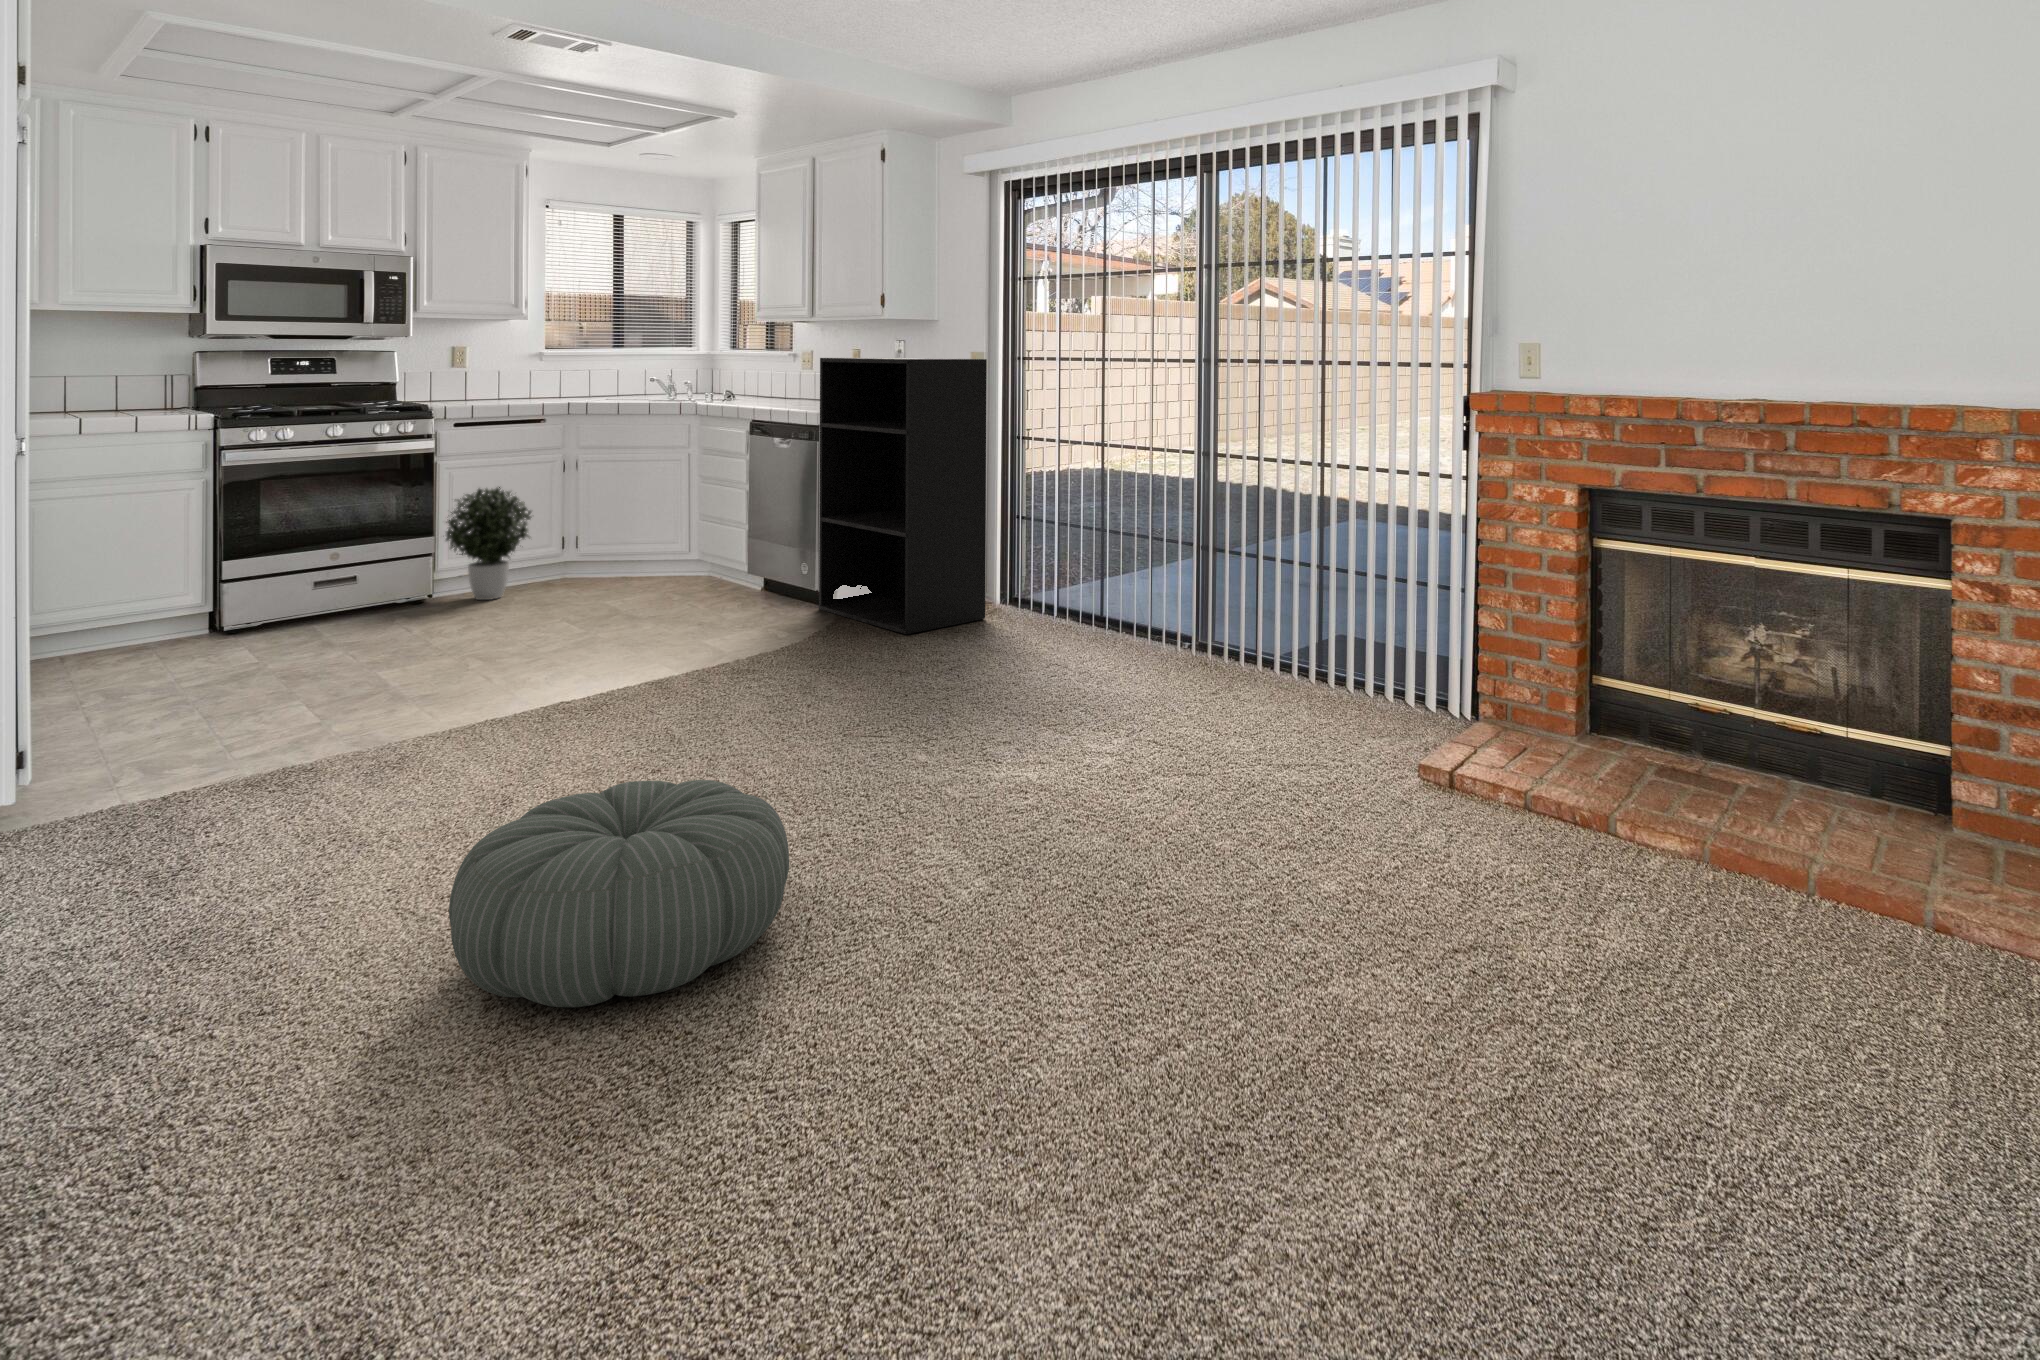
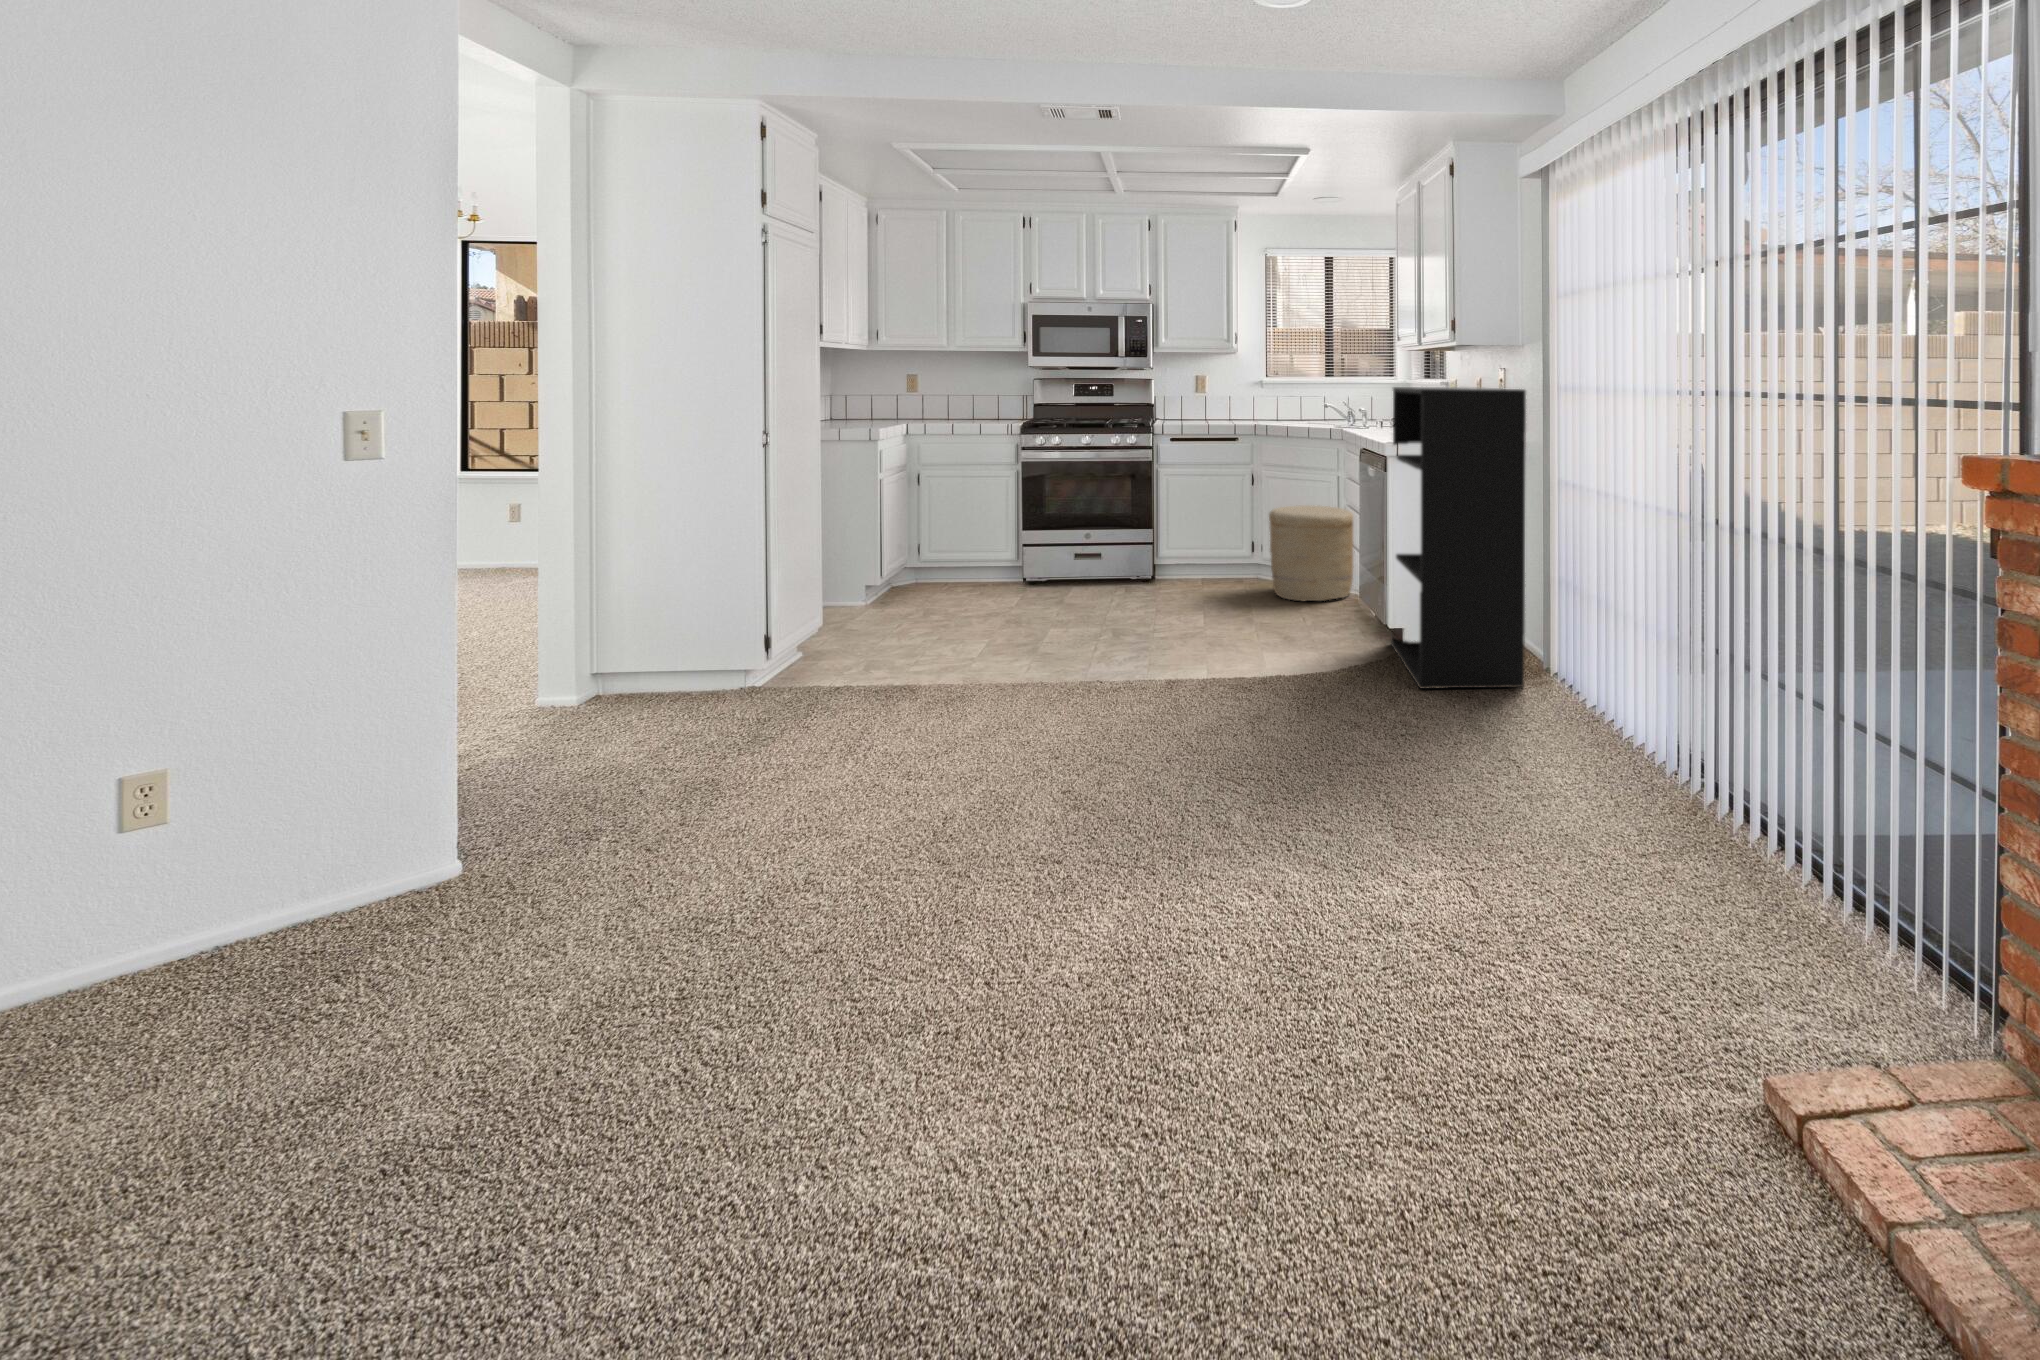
potted plant: present [446,487,531,600] -> none [1149,494,1217,590]
woven basket: none [606,488,711,590] -> present [1269,505,1354,602]
pouf: present [449,780,789,1007] -> none [532,790,870,1016]

